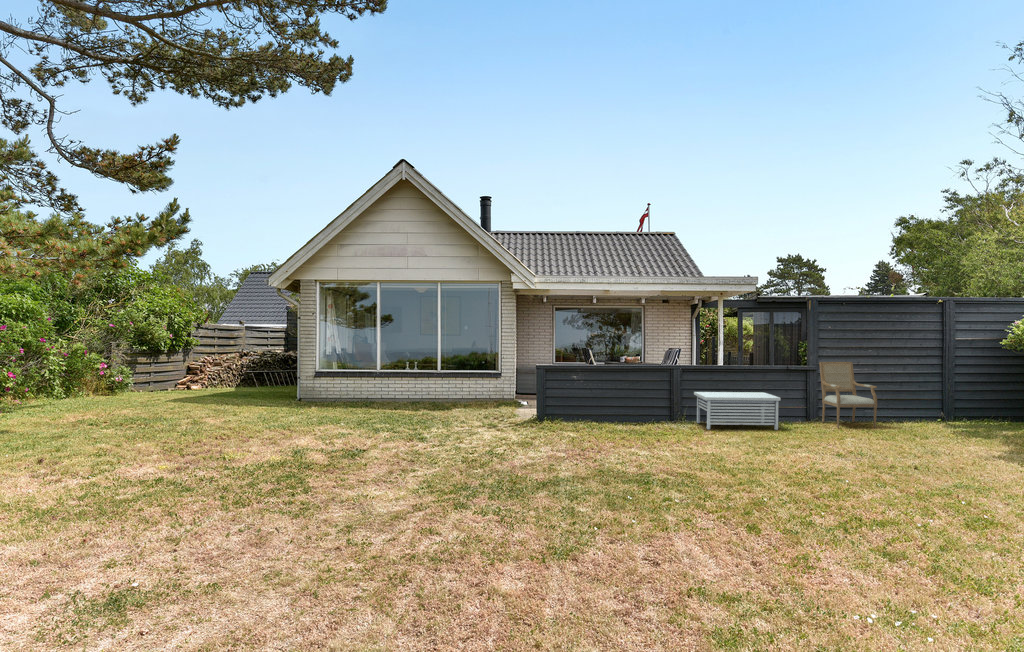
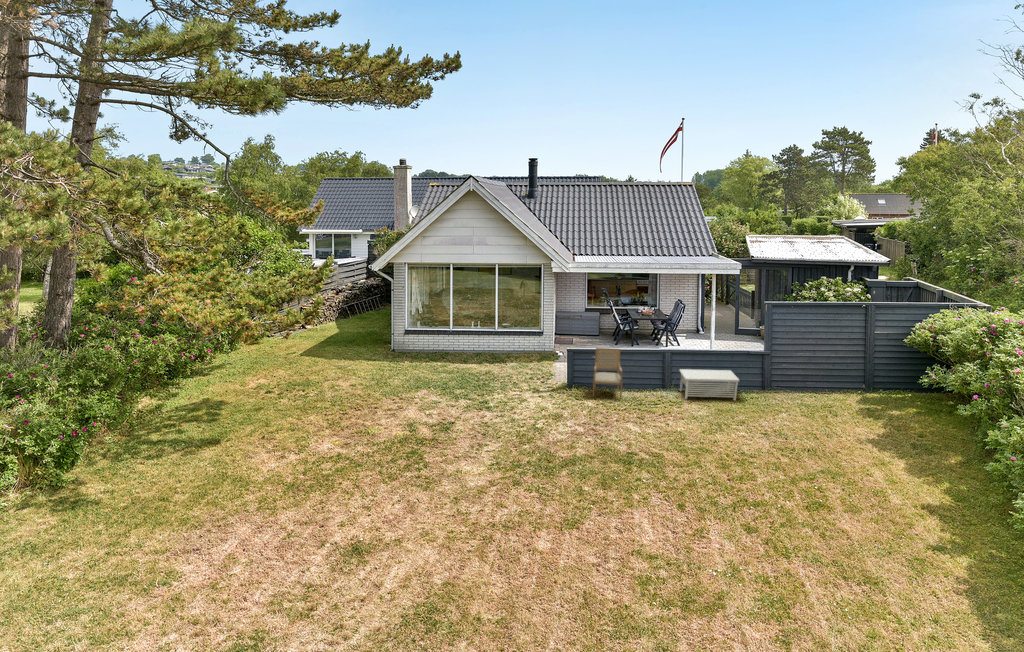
chair: present [819,362,877,428] -> present [593,348,622,399]

